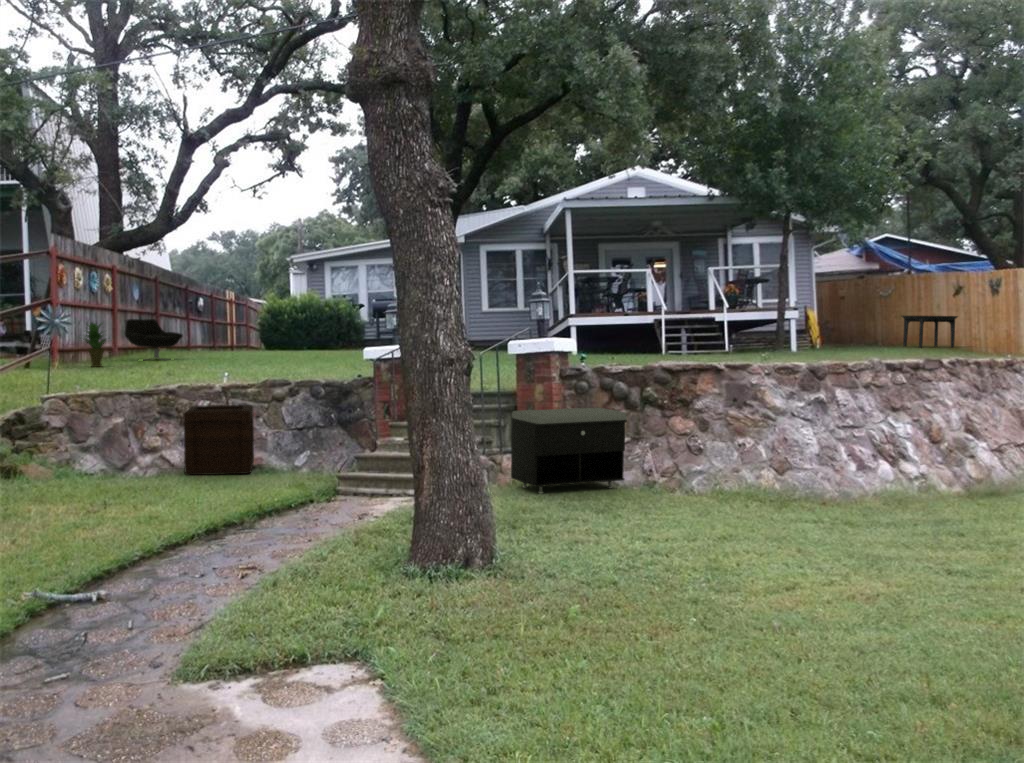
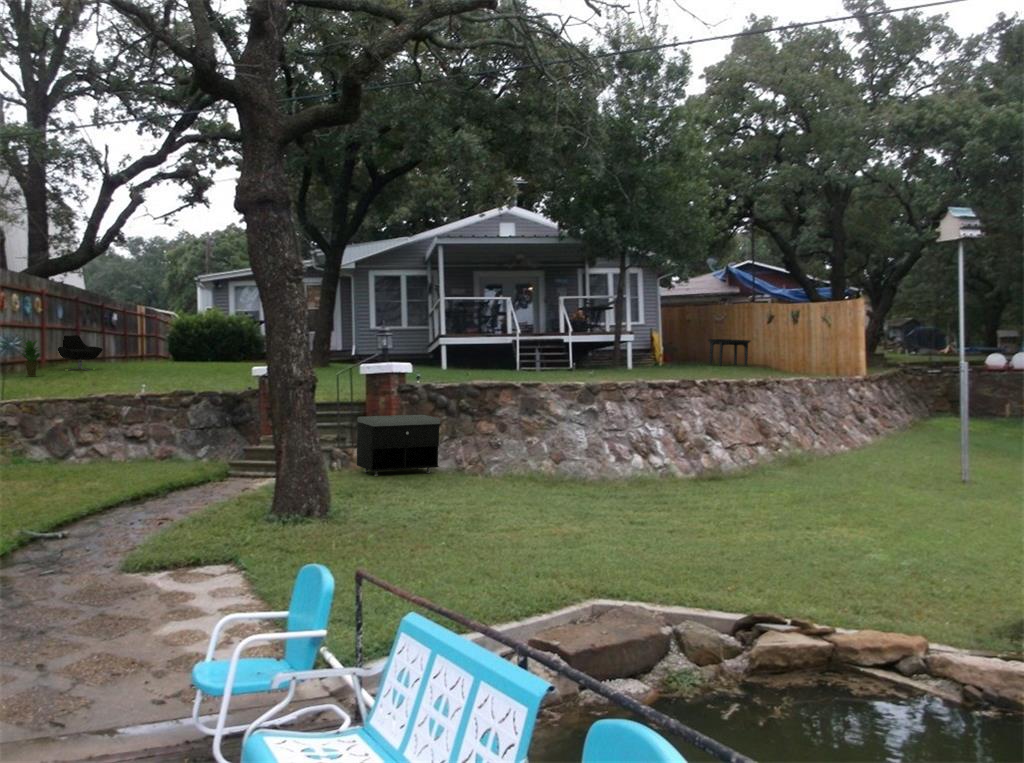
wooden crate: present [184,405,254,475] -> none [112,410,165,463]

